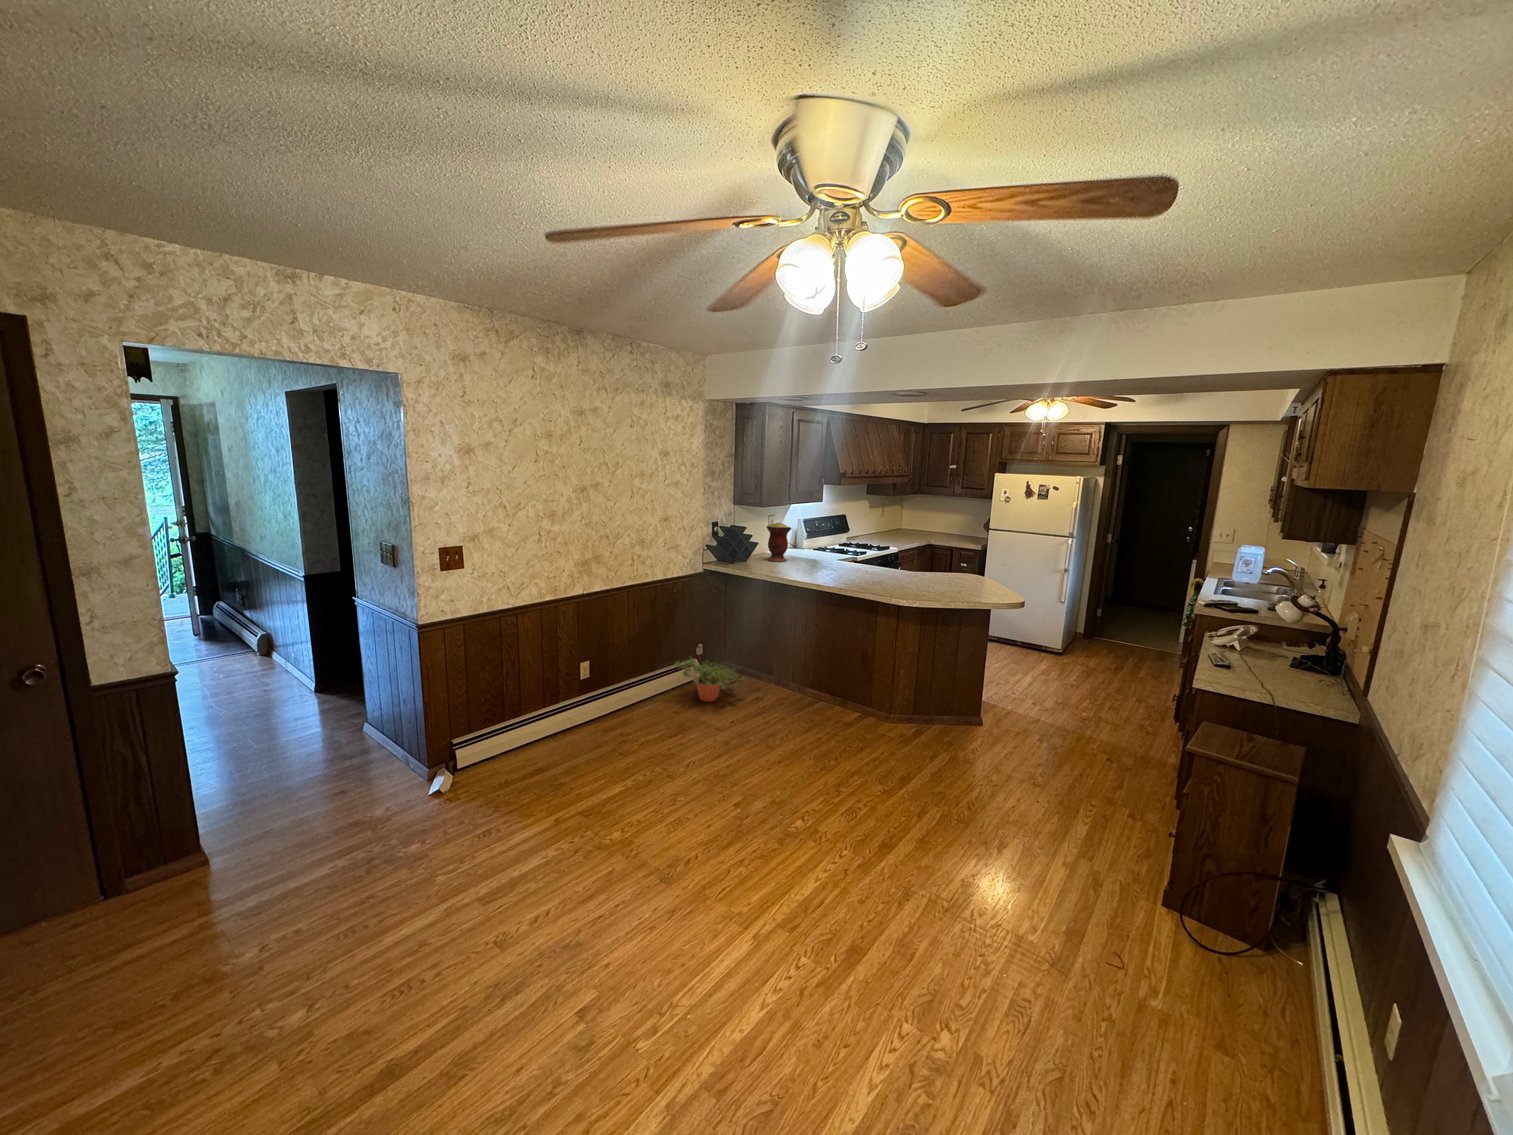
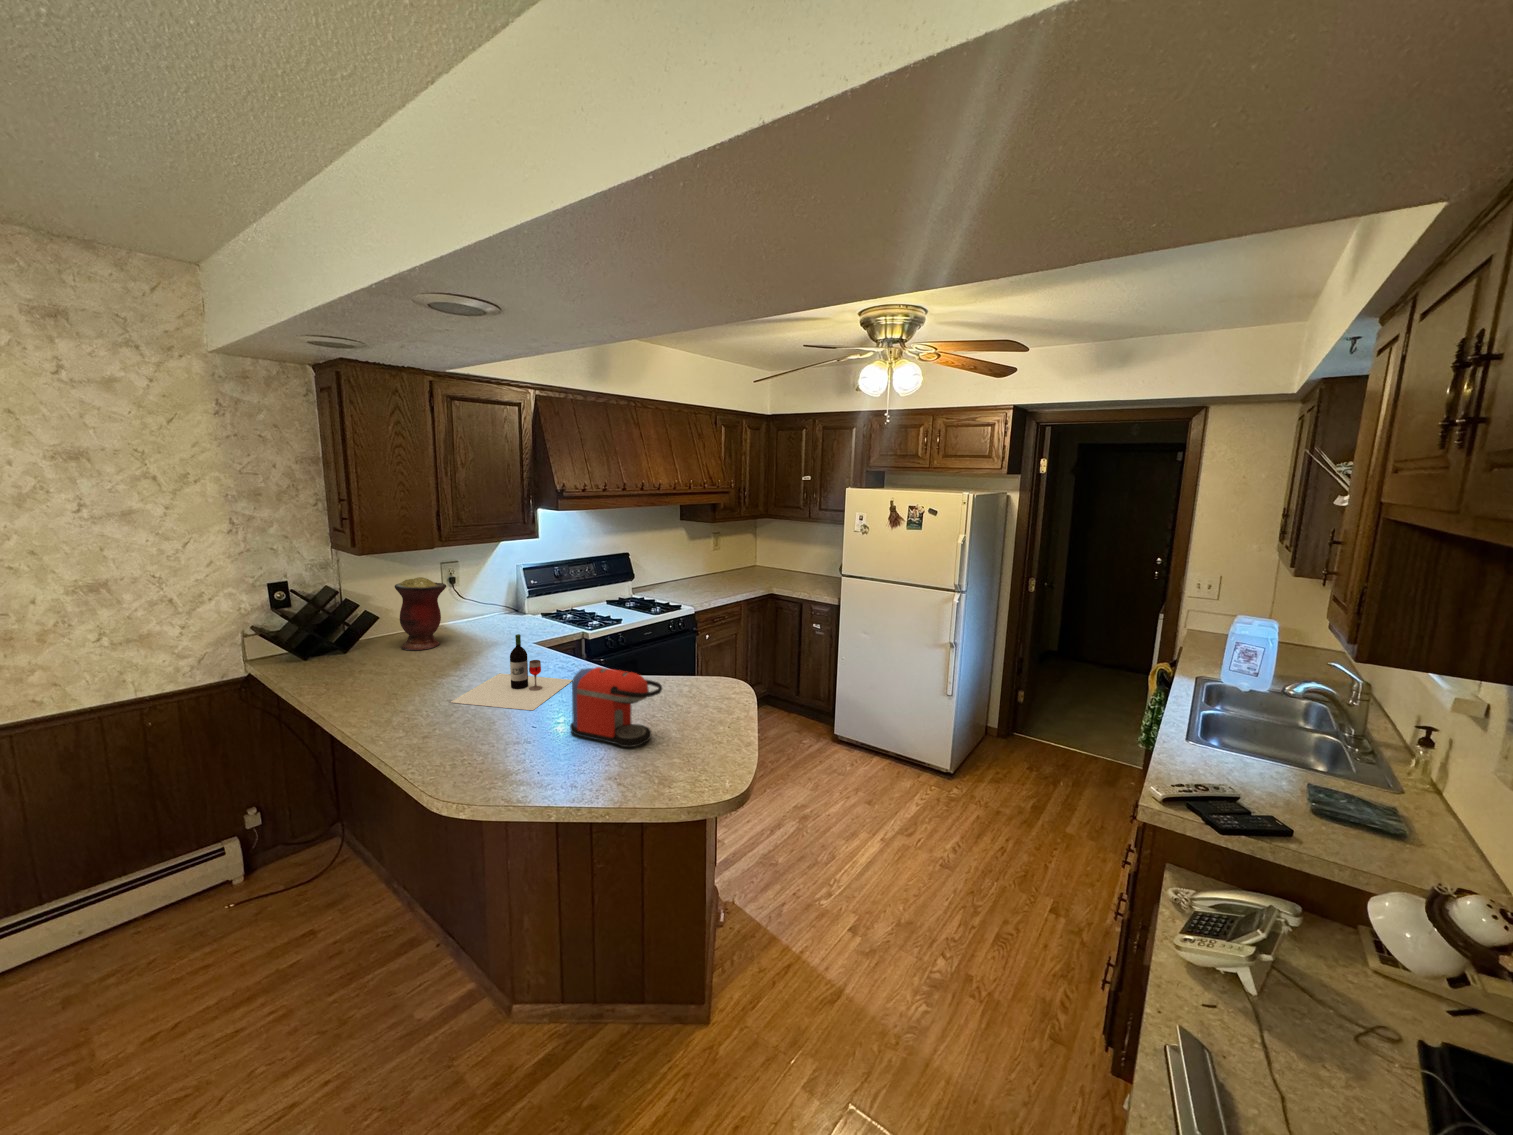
wine bottle: none [838,547,882,580] -> present [451,634,572,710]
coffee maker: none [911,555,961,590] -> present [570,667,662,747]
potted plant: present [675,657,744,702] -> none [63,866,266,979]

